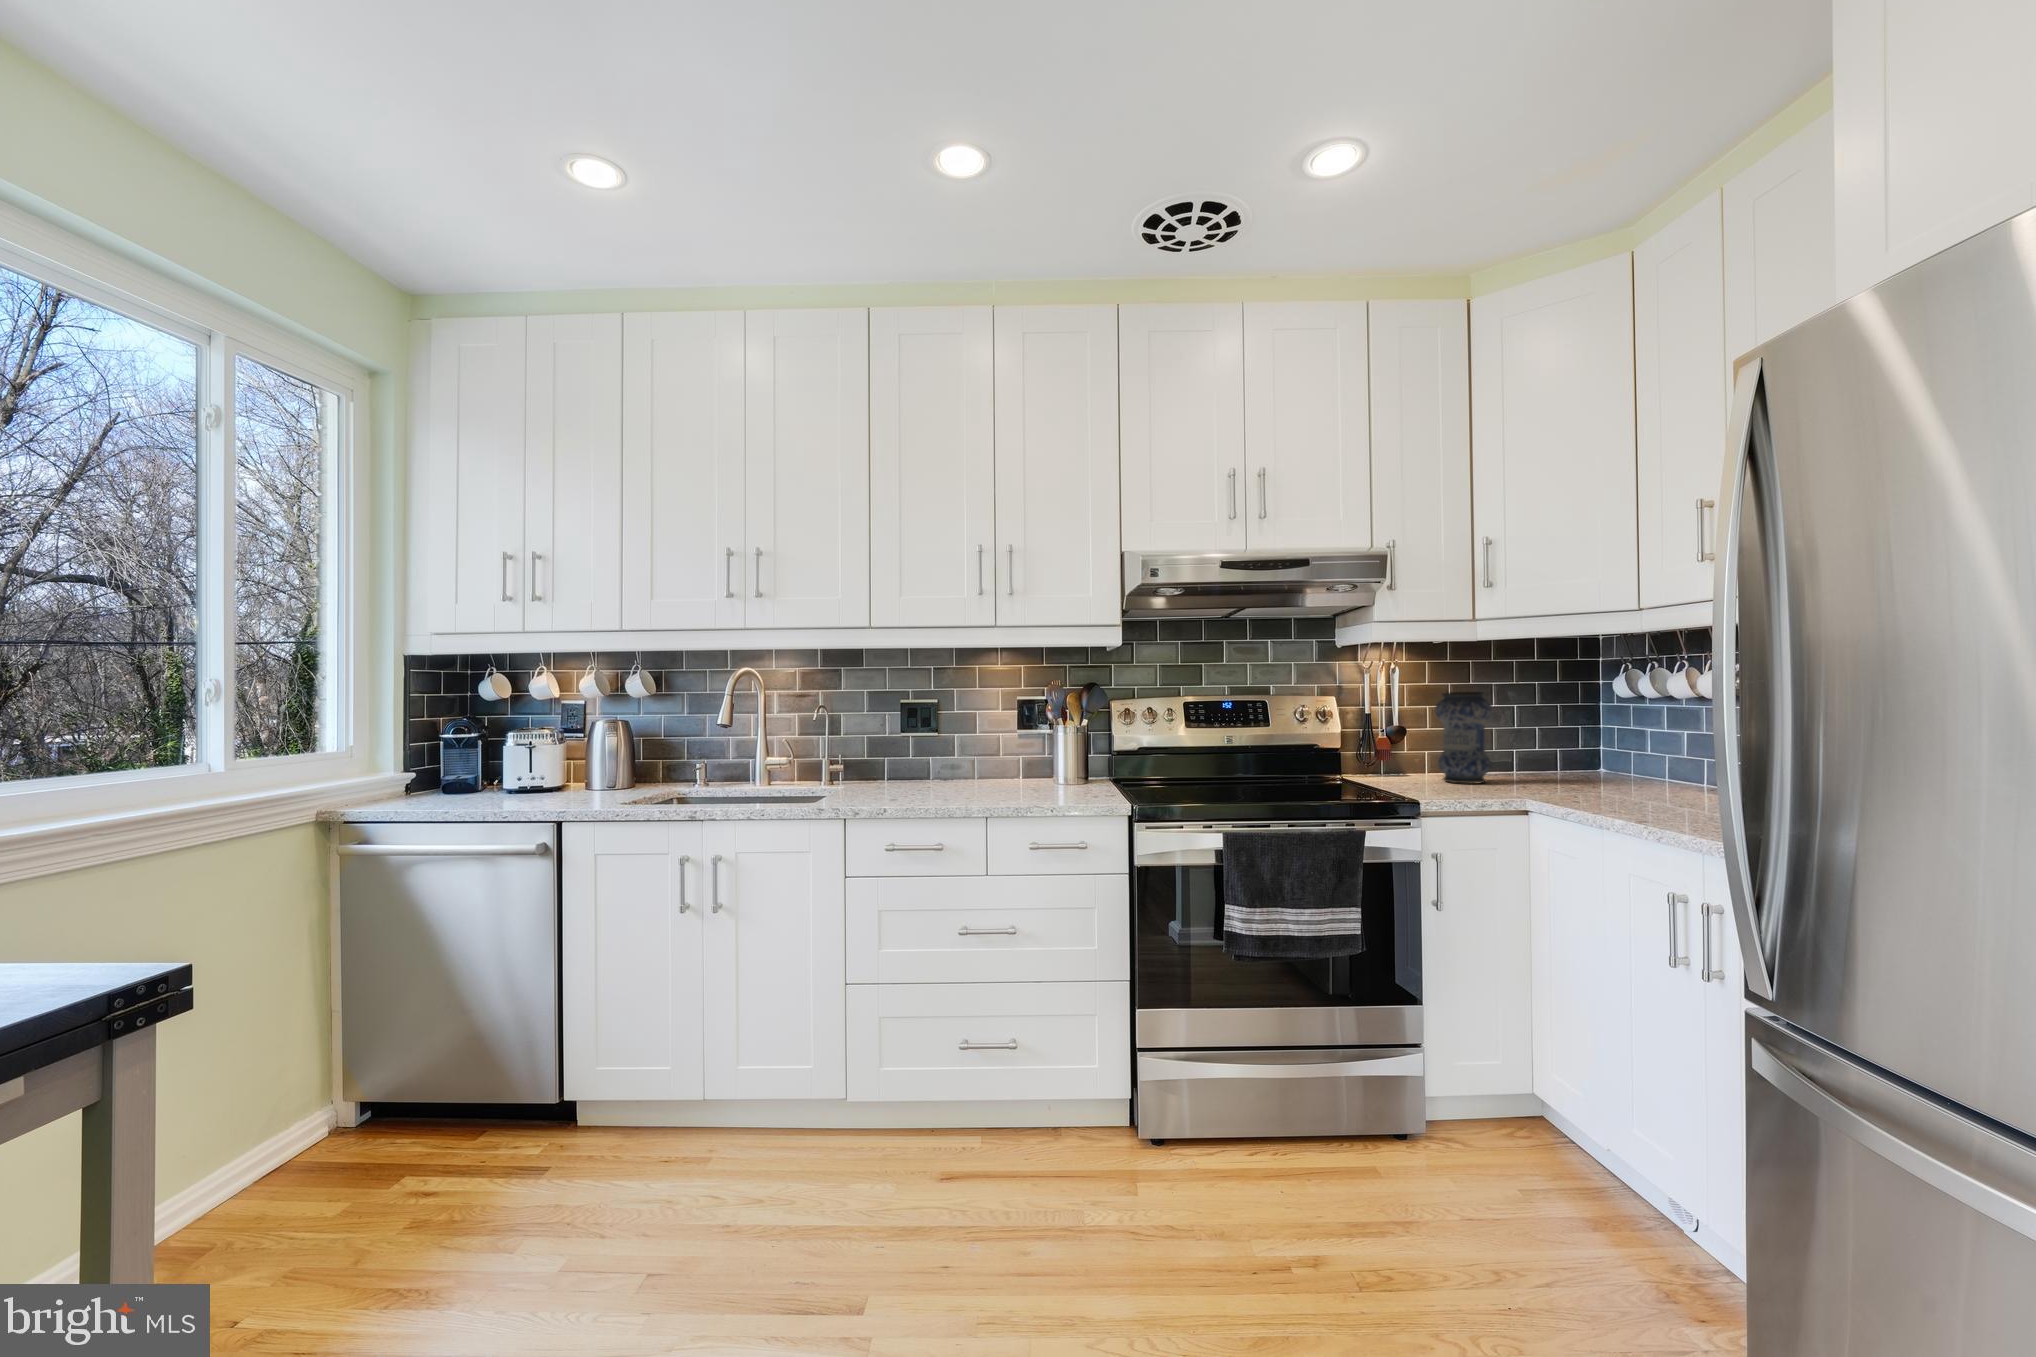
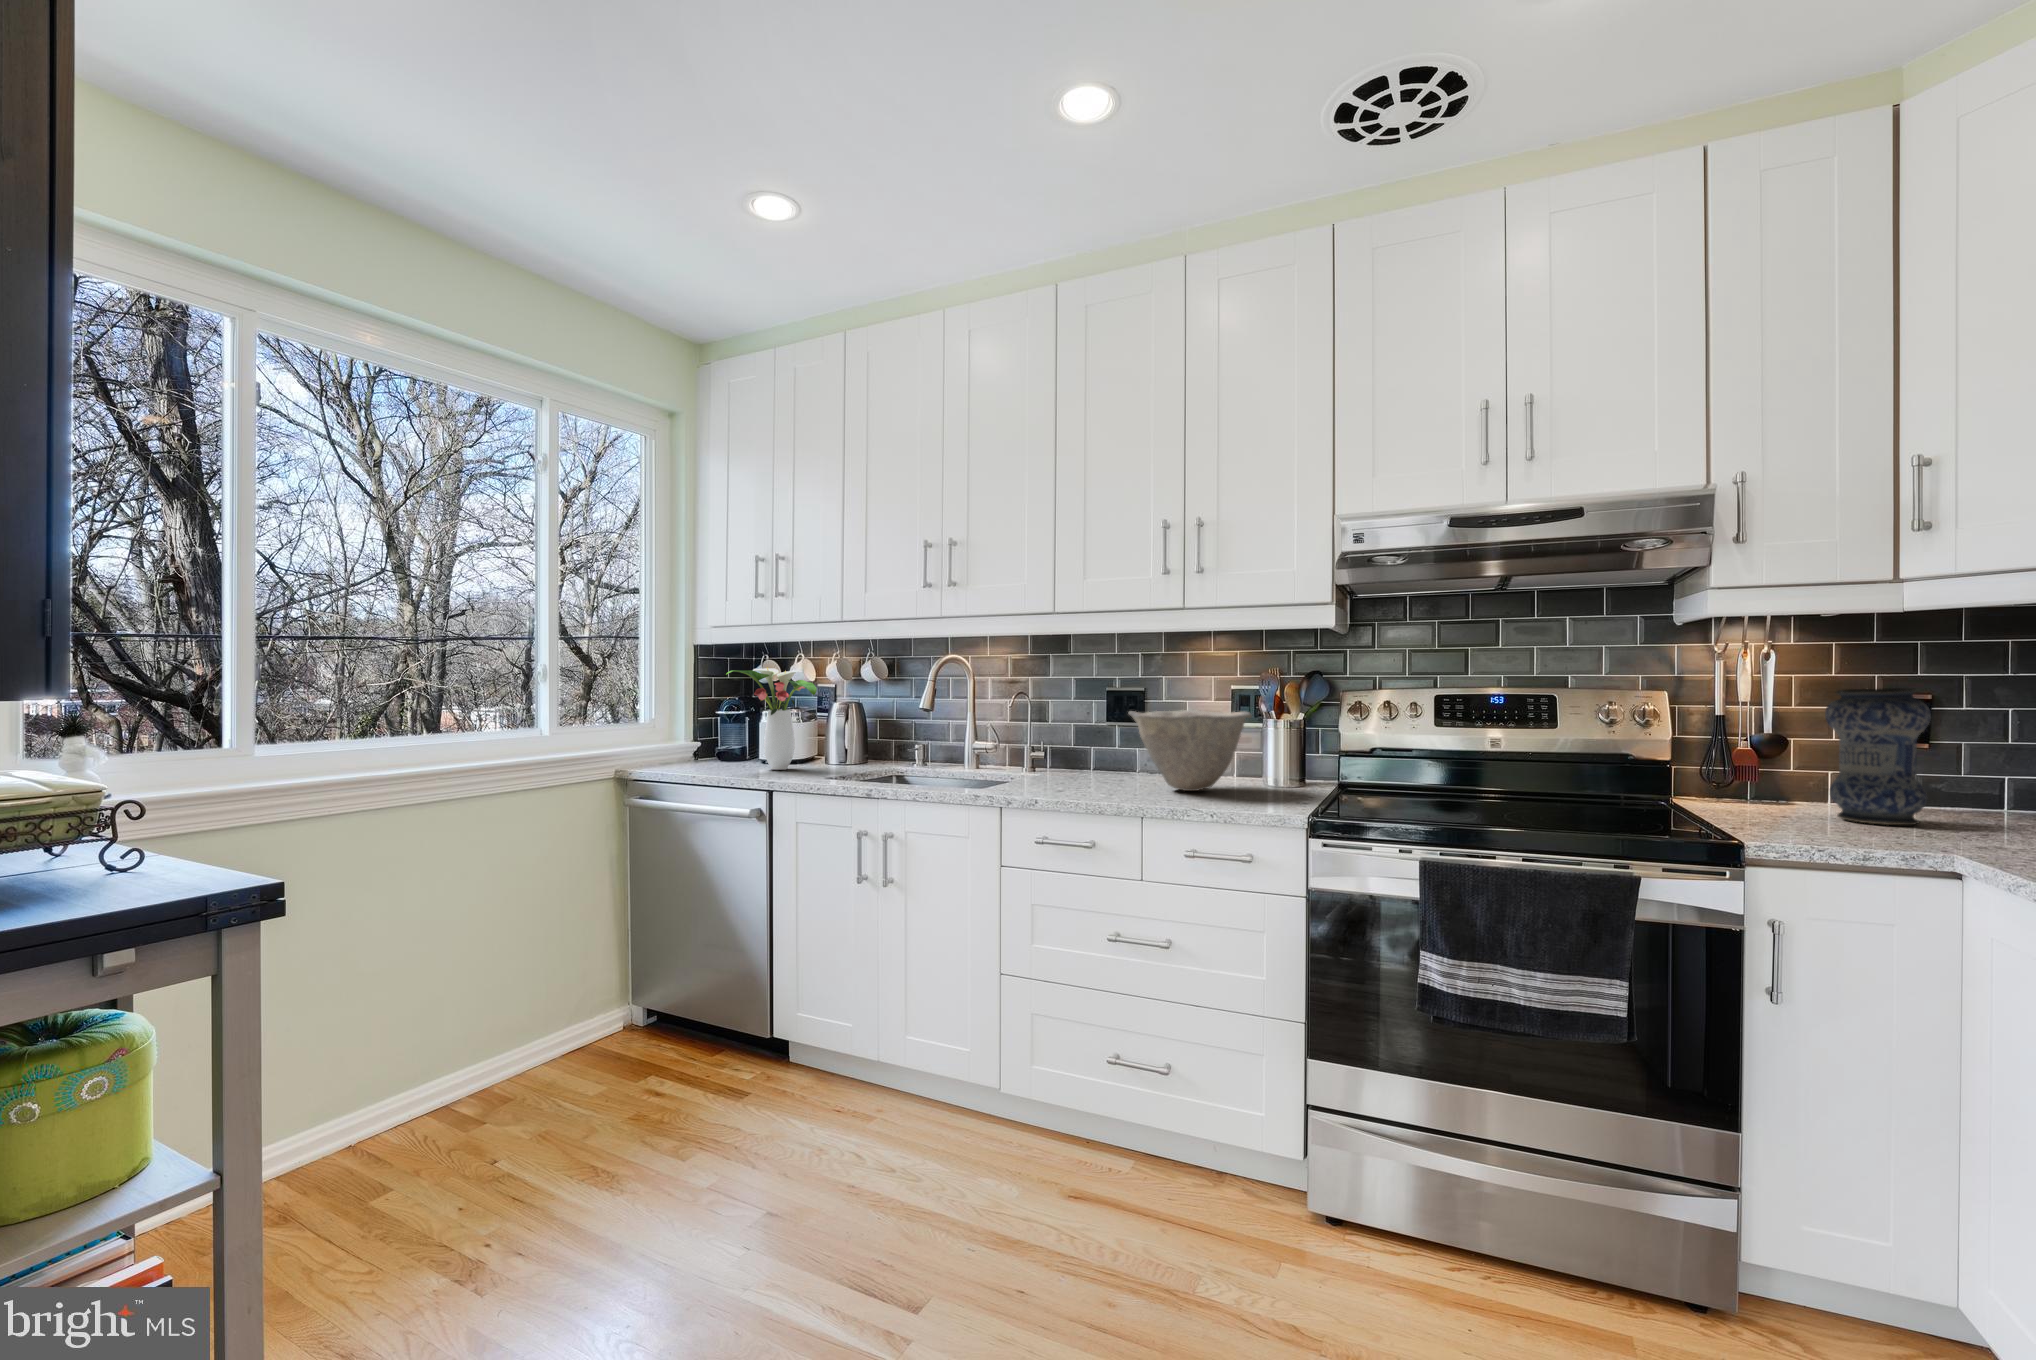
flower arrangement: none [473,682,590,799] -> present [727,667,817,770]
bowl: none [948,719,1057,792] -> present [1129,710,1252,791]

